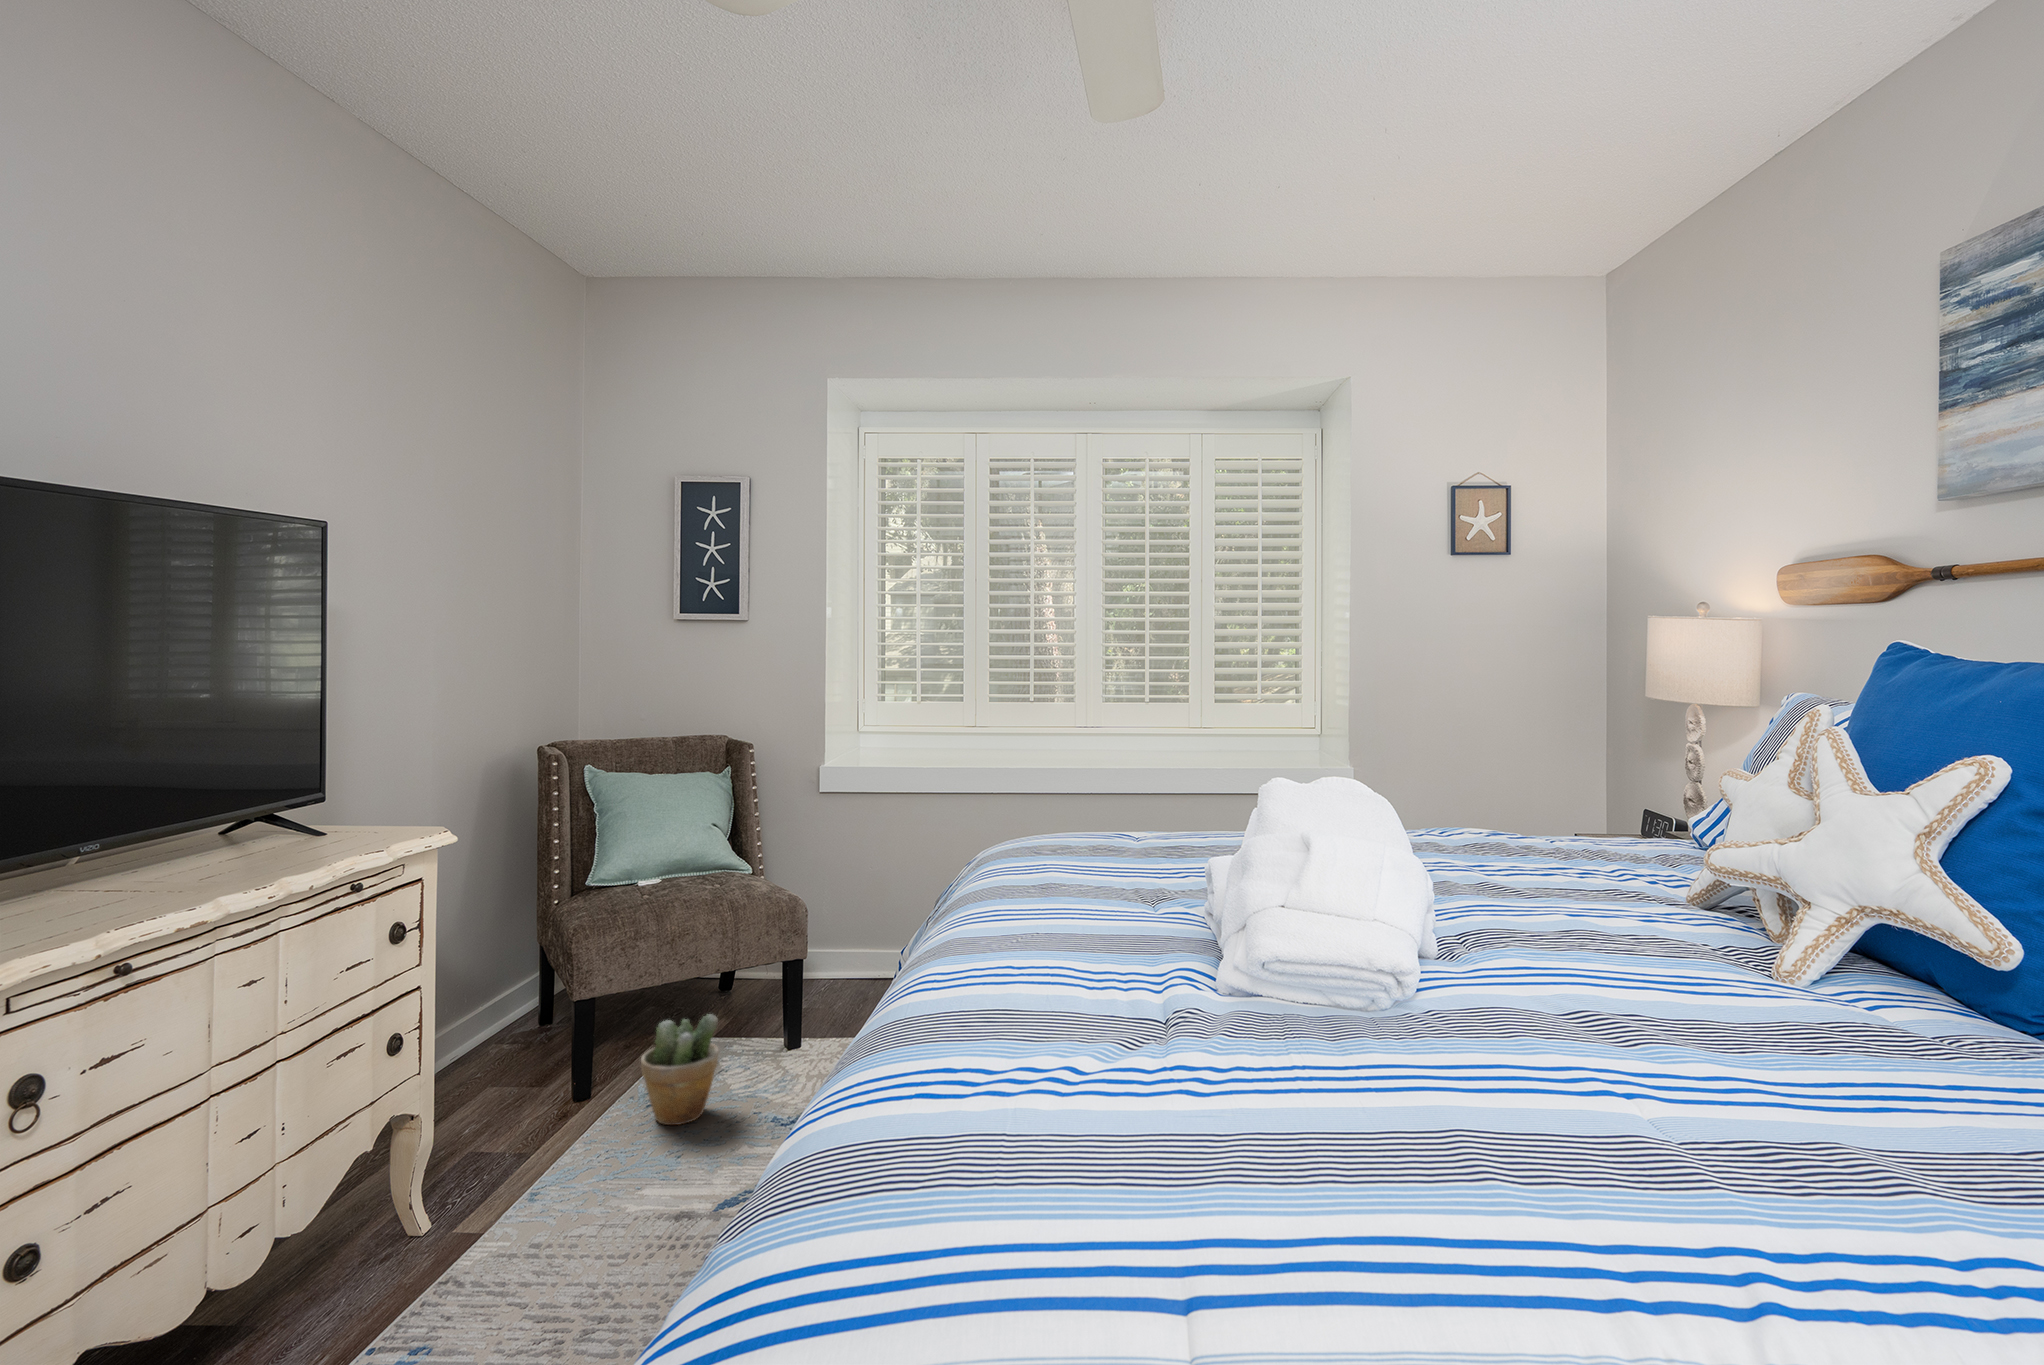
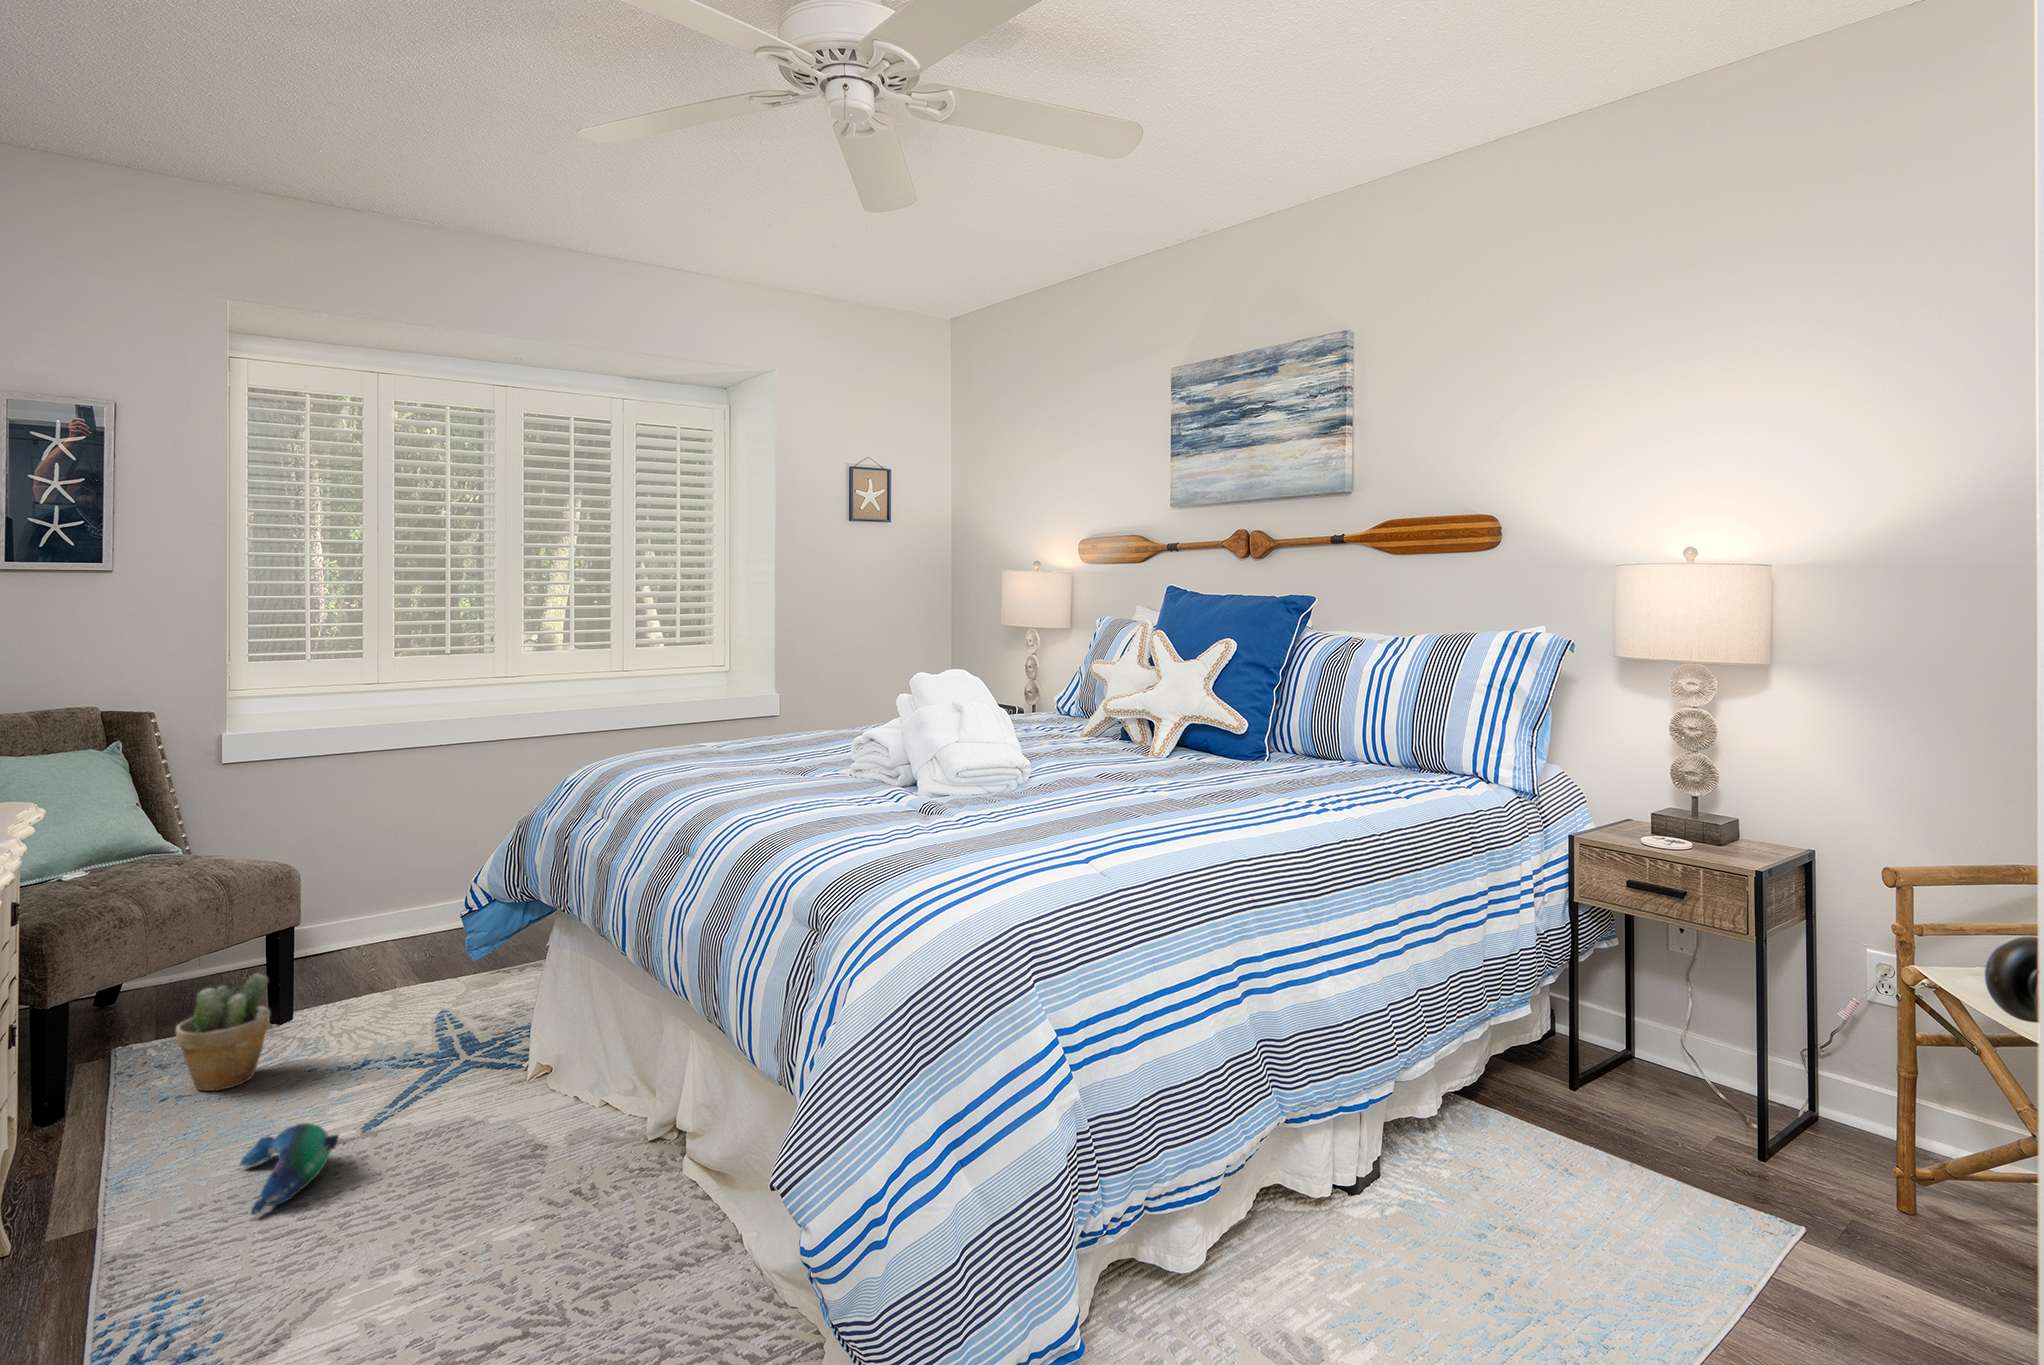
plush toy: none [502,1209,624,1314] -> present [240,1123,339,1215]

